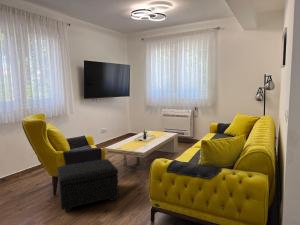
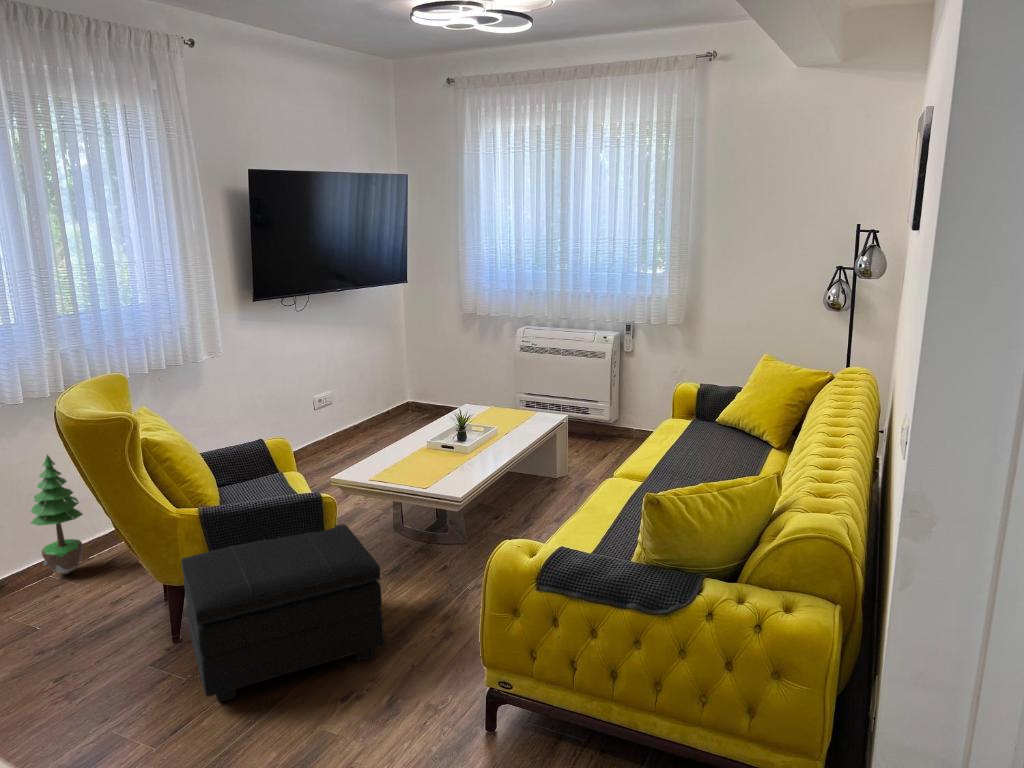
potted tree: none [15,138,31,176] -> present [31,455,83,574]

